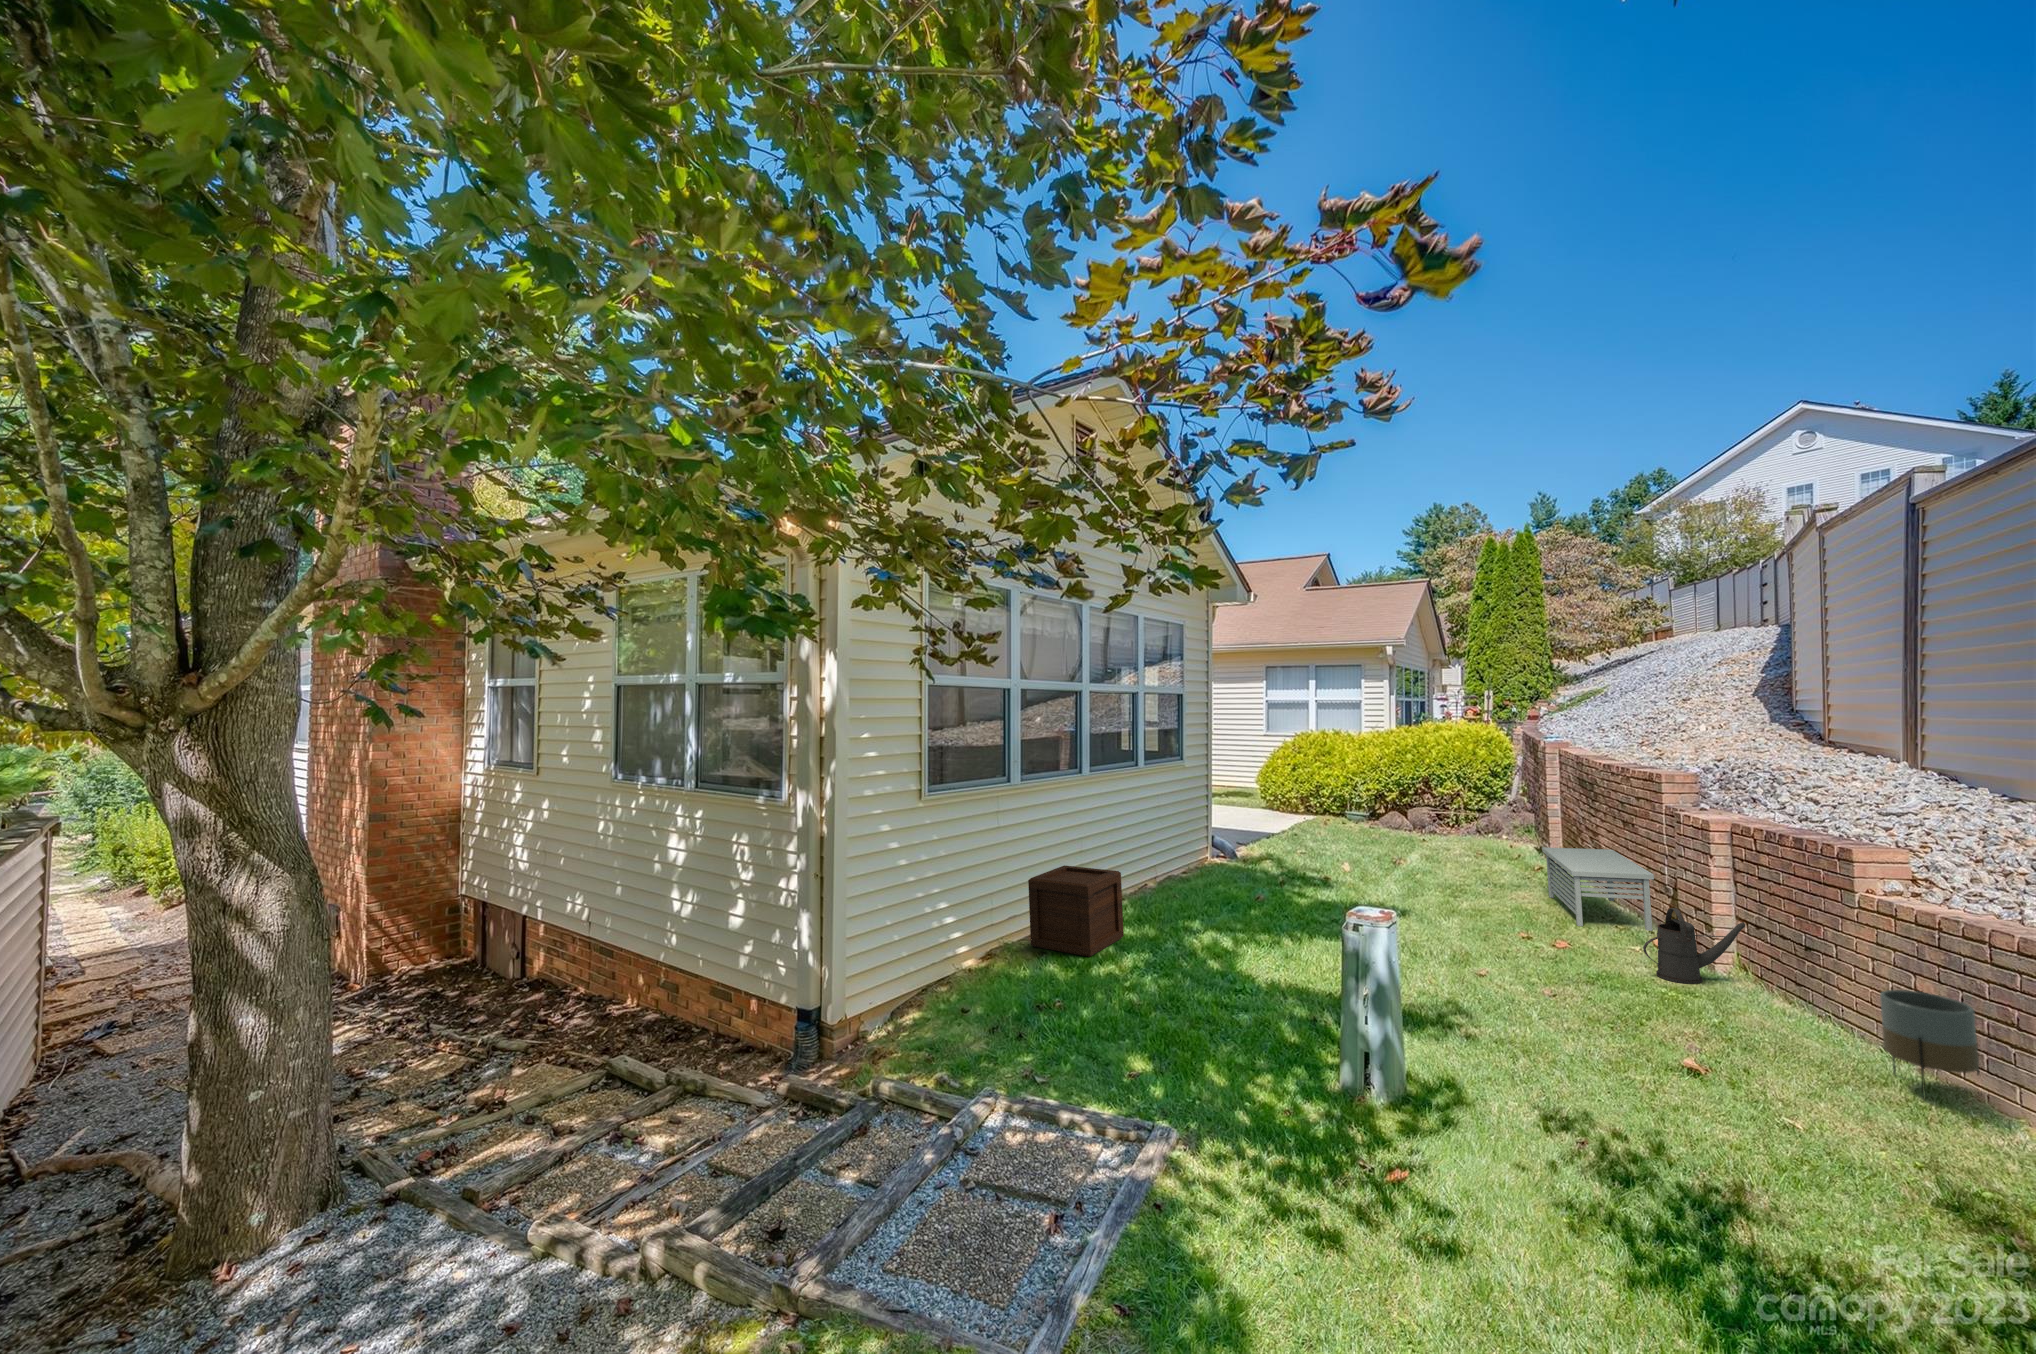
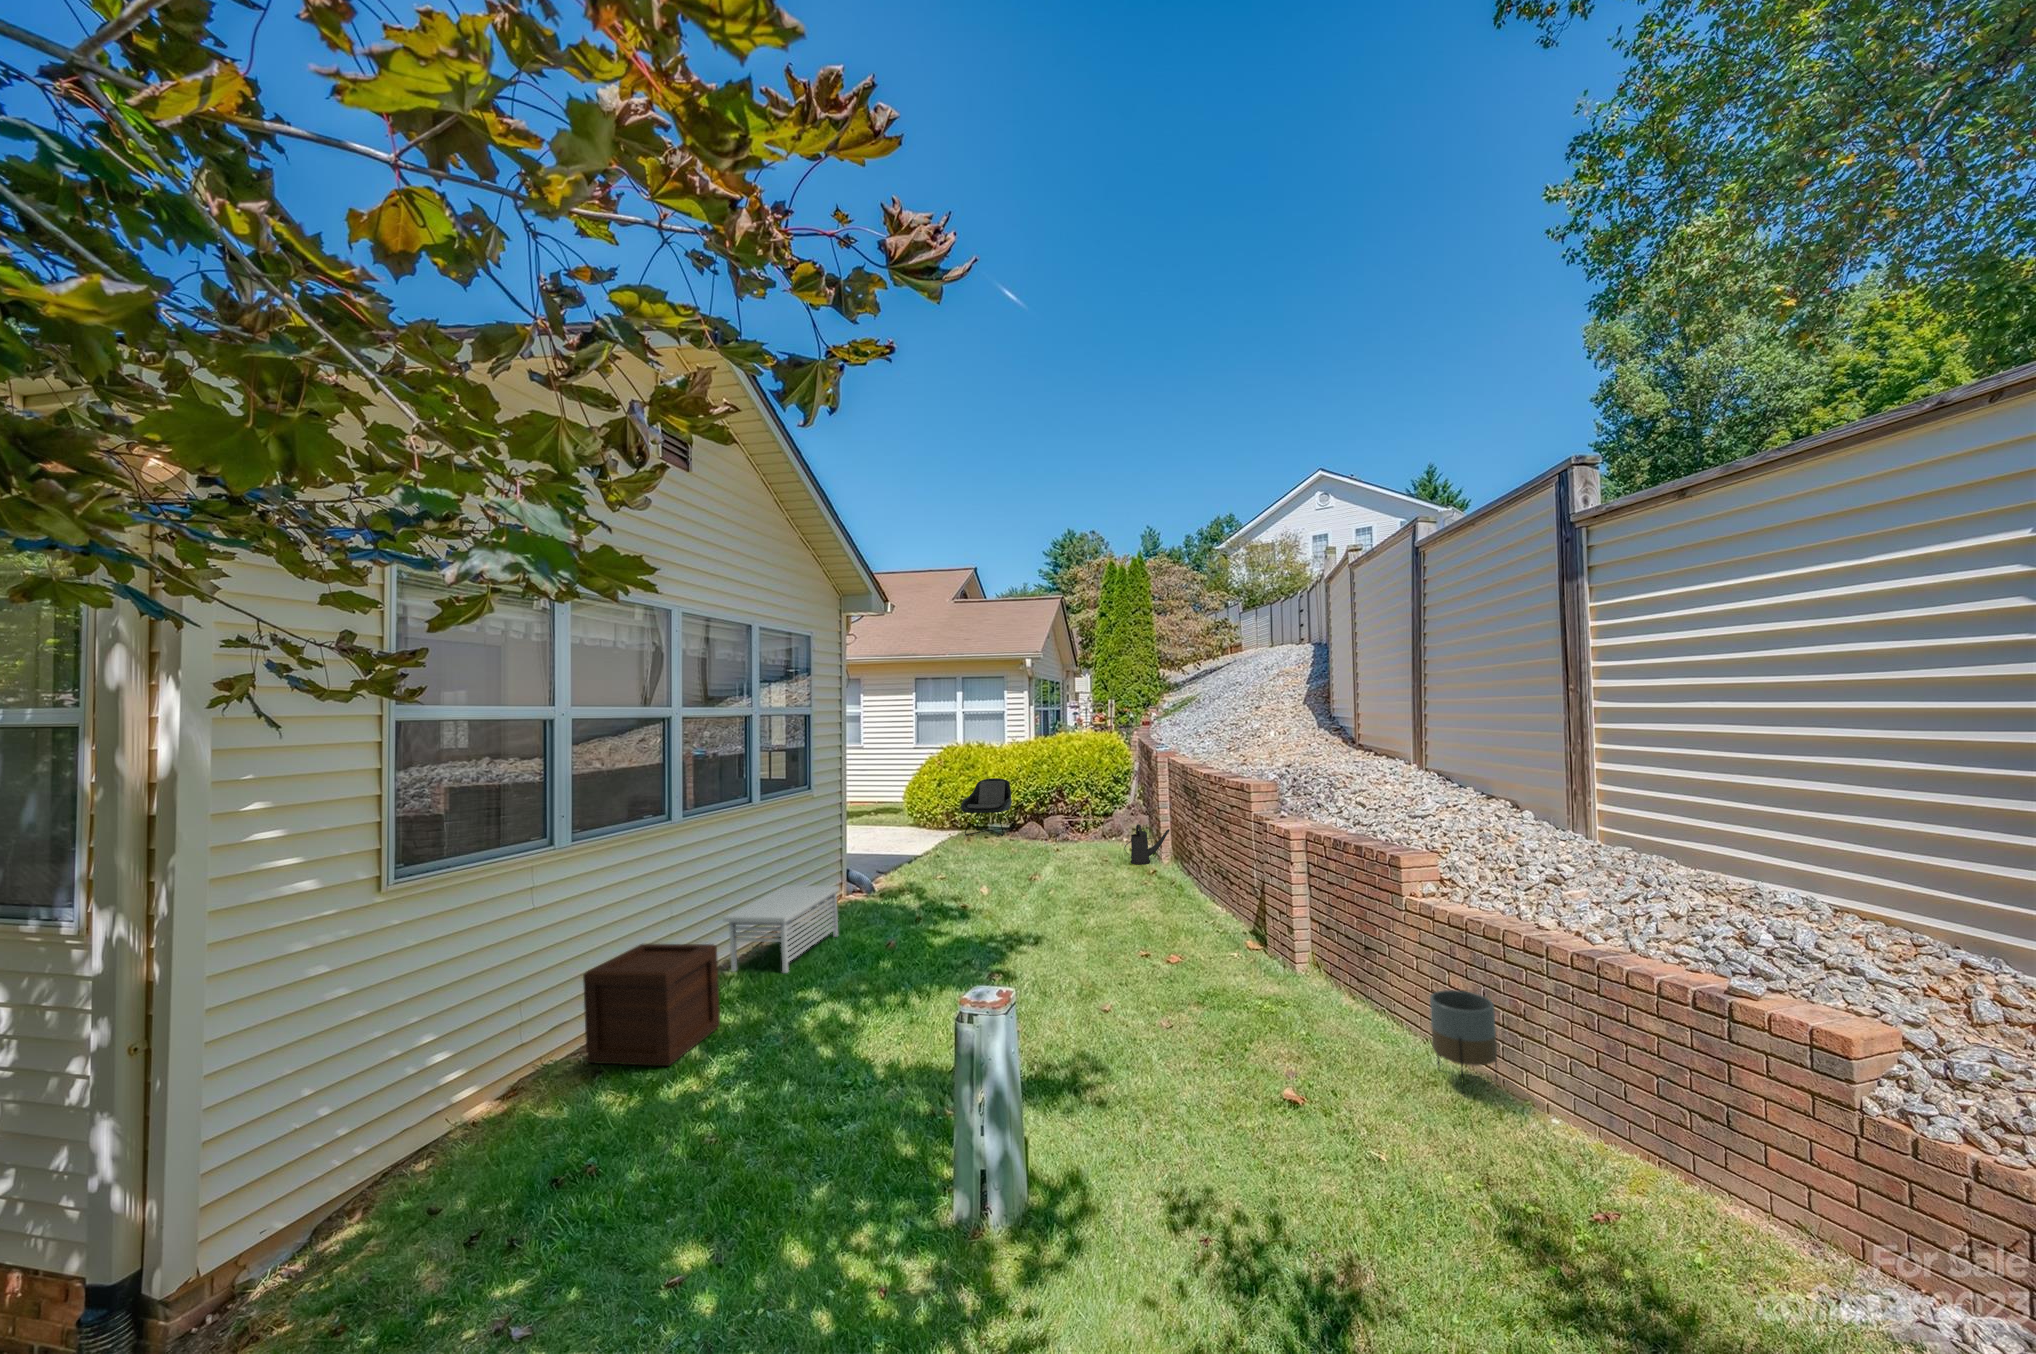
lounge chair: none [1319,765,1376,821] -> present [961,778,1015,836]
storage bench: present [1542,847,1654,931] -> present [723,886,839,973]
watering can: present [1643,908,1745,984] -> present [1124,825,1170,865]

